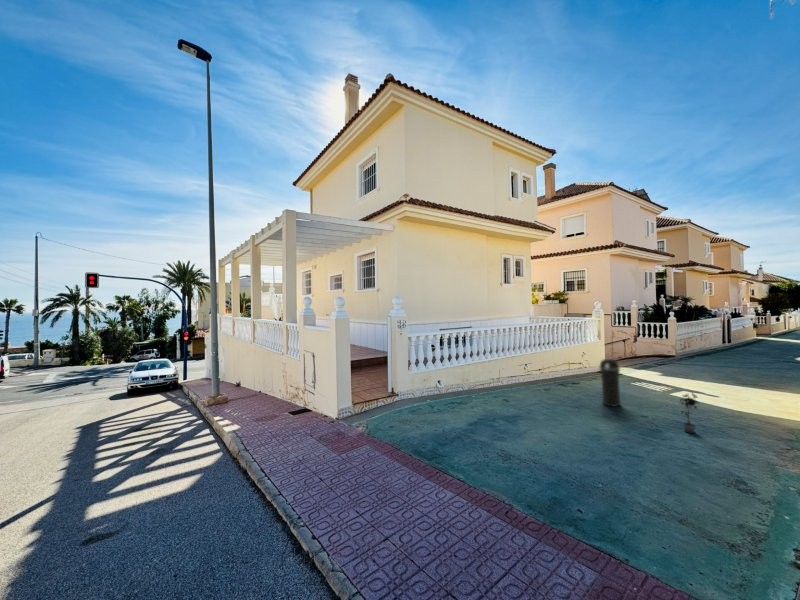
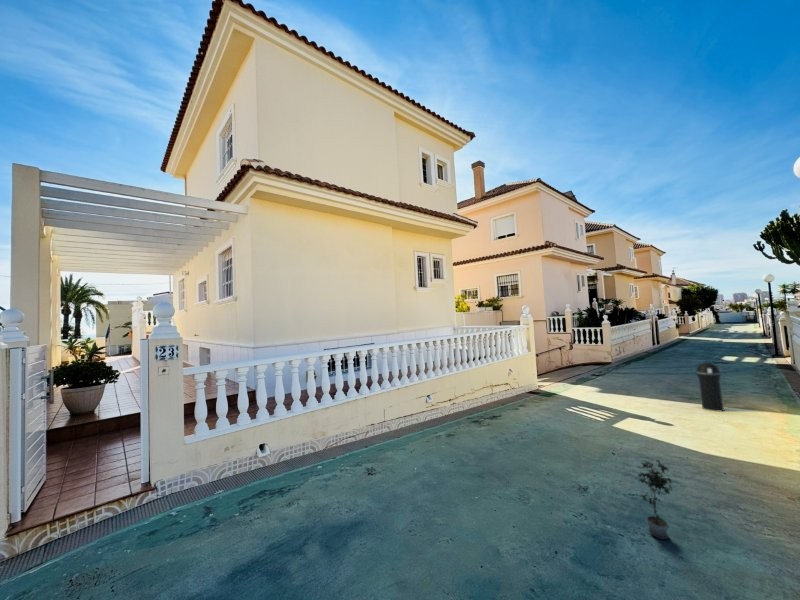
trash can: present [599,358,621,407] -> present [697,363,724,411]

